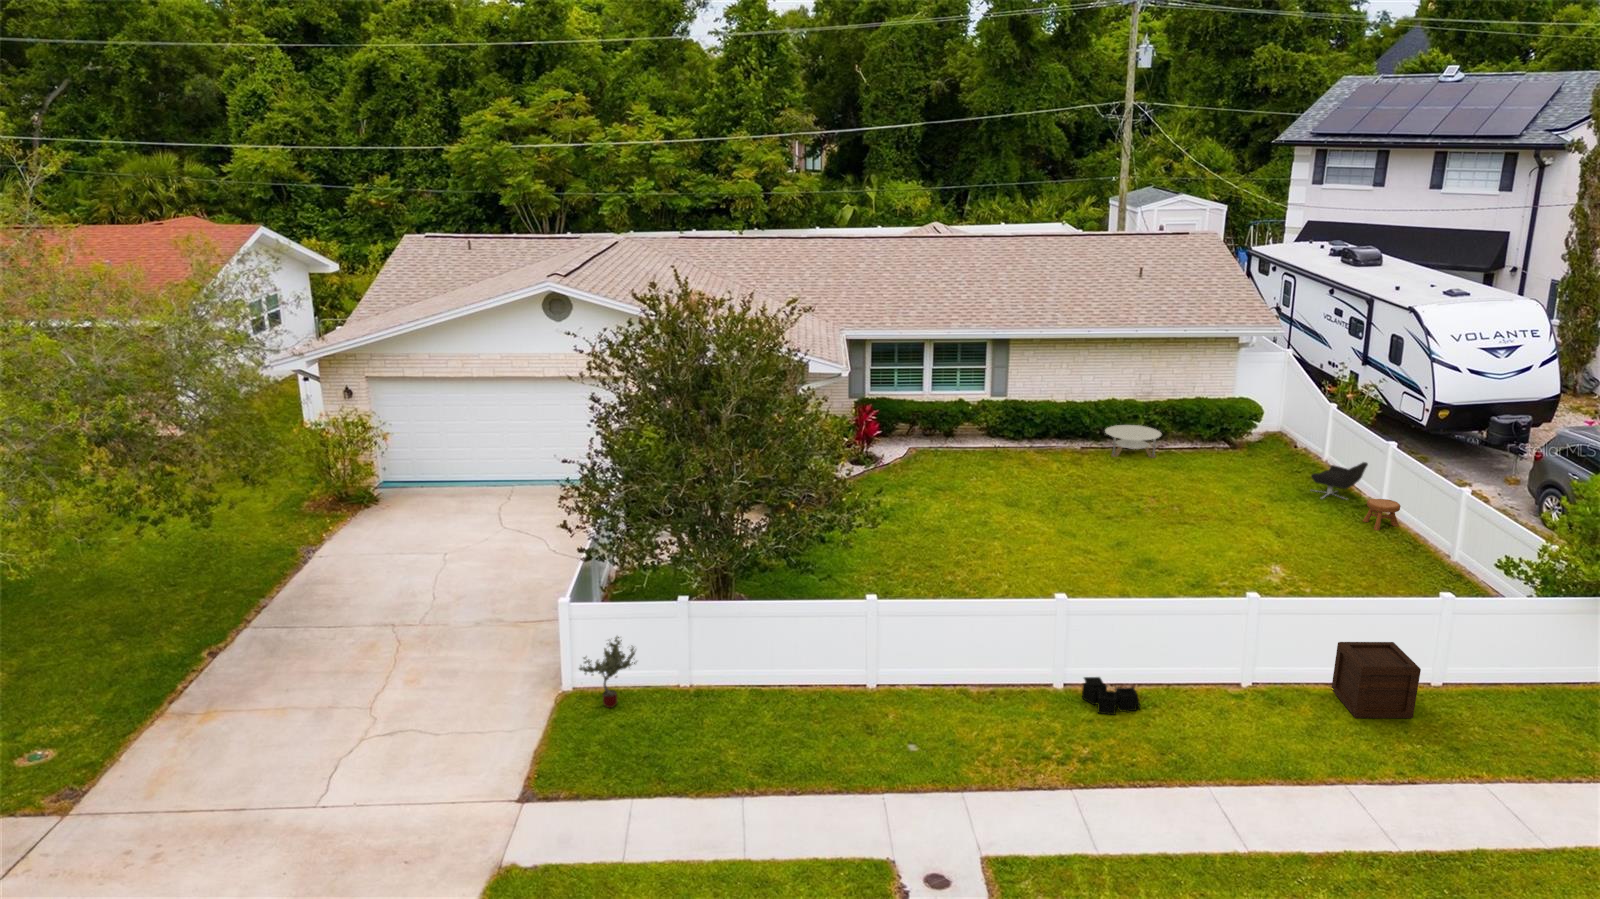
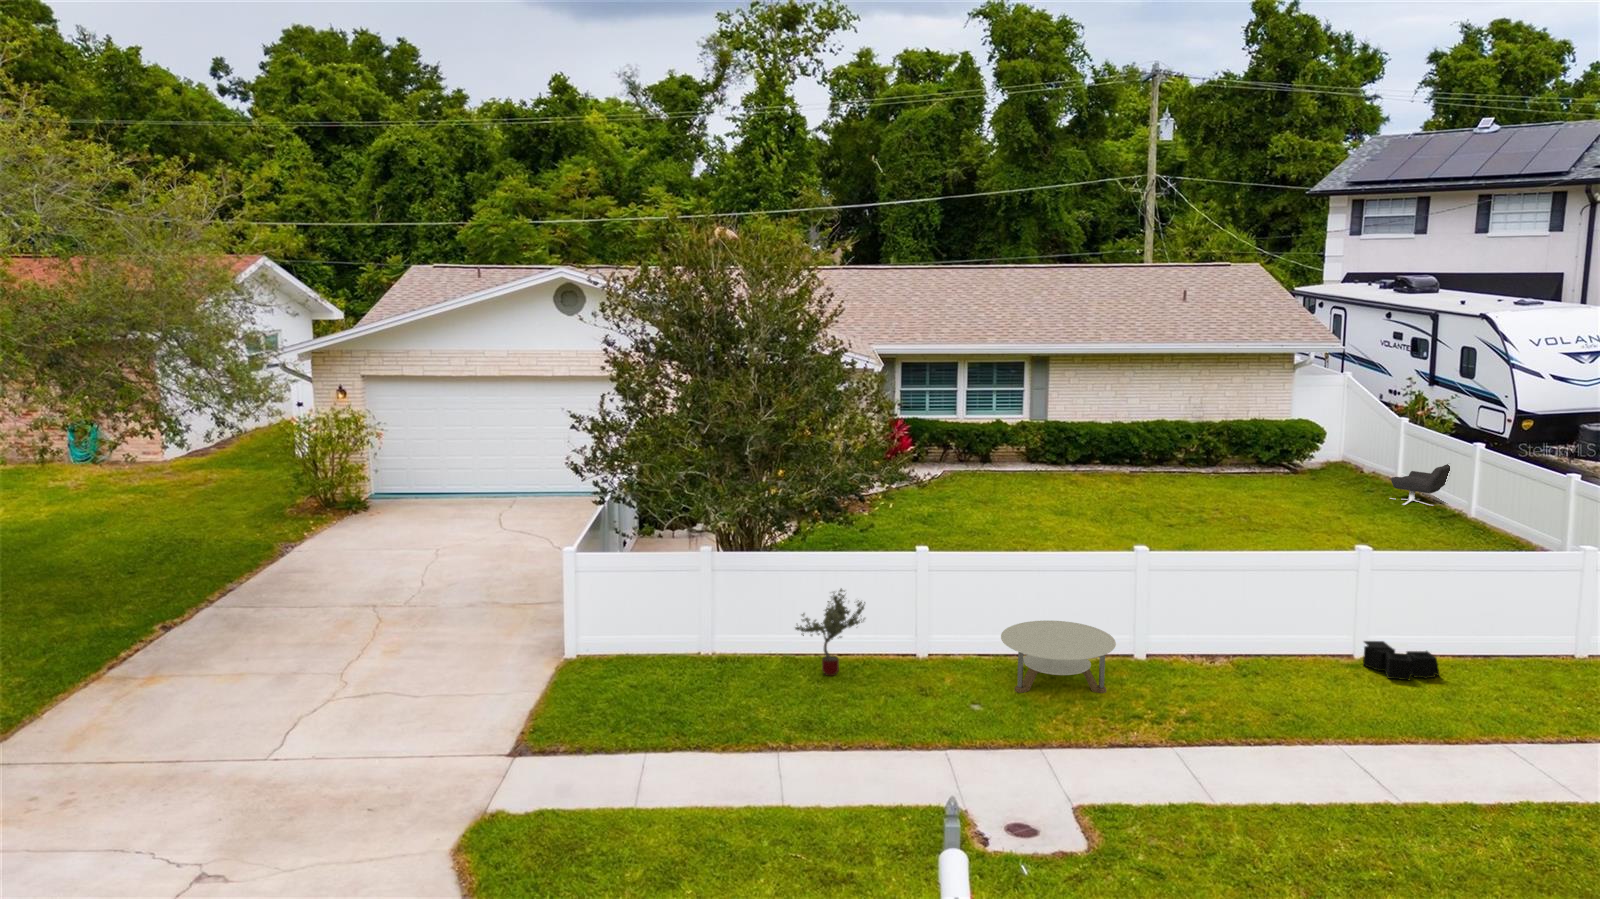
round table: present [1105,425,1161,458] -> present [1001,620,1116,693]
stool: present [1363,499,1401,530] -> none [1455,496,1498,529]
potted tree: present [579,636,635,708] -> present [795,588,865,676]
wooden crate: present [1332,642,1421,718] -> none [1463,599,1576,684]
storage bin: present [1082,677,1141,715] -> present [1363,641,1440,680]

